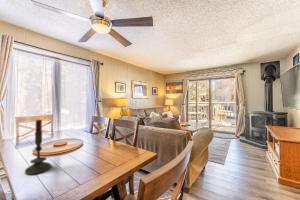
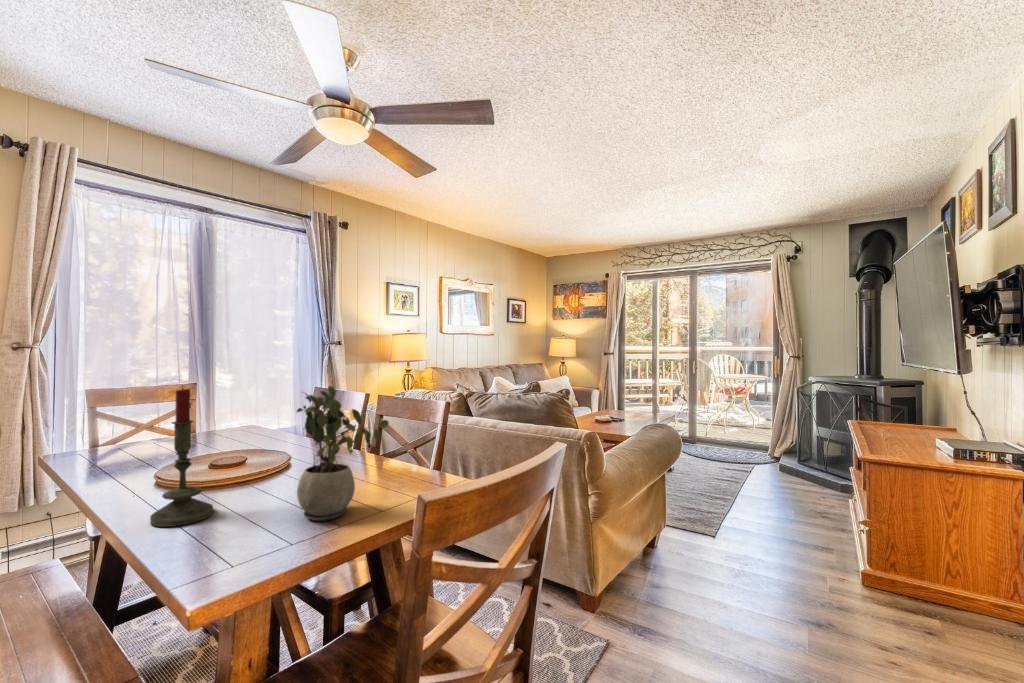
potted plant: none [82,119,118,172] -> present [297,386,389,521]

